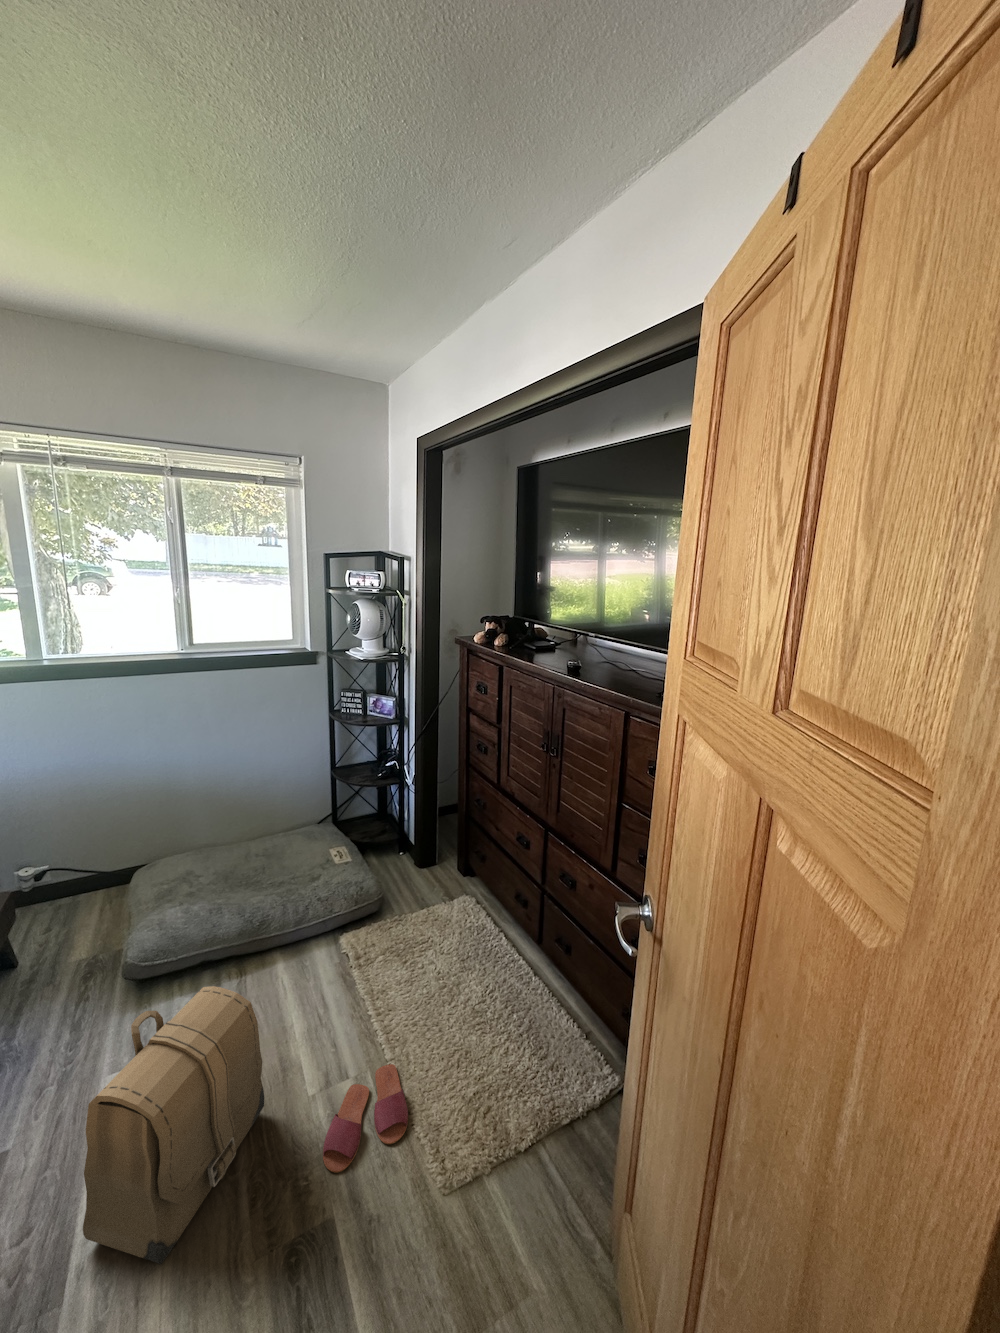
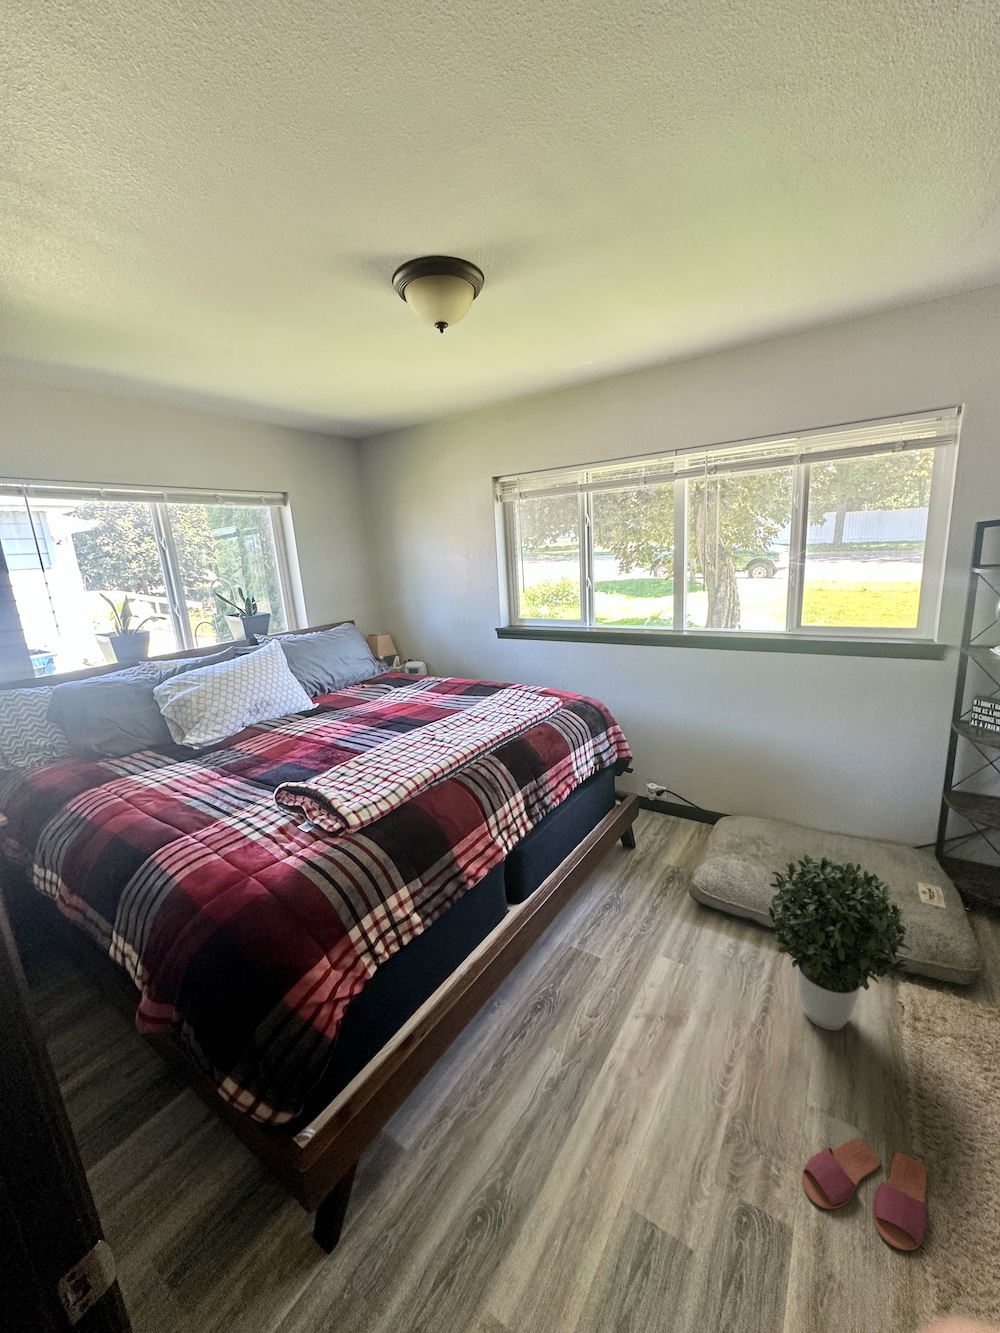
potted plant: none [229,853,353,1020] -> present [768,854,911,1030]
backpack: present [83,986,264,1264] -> none [617,919,764,1112]

